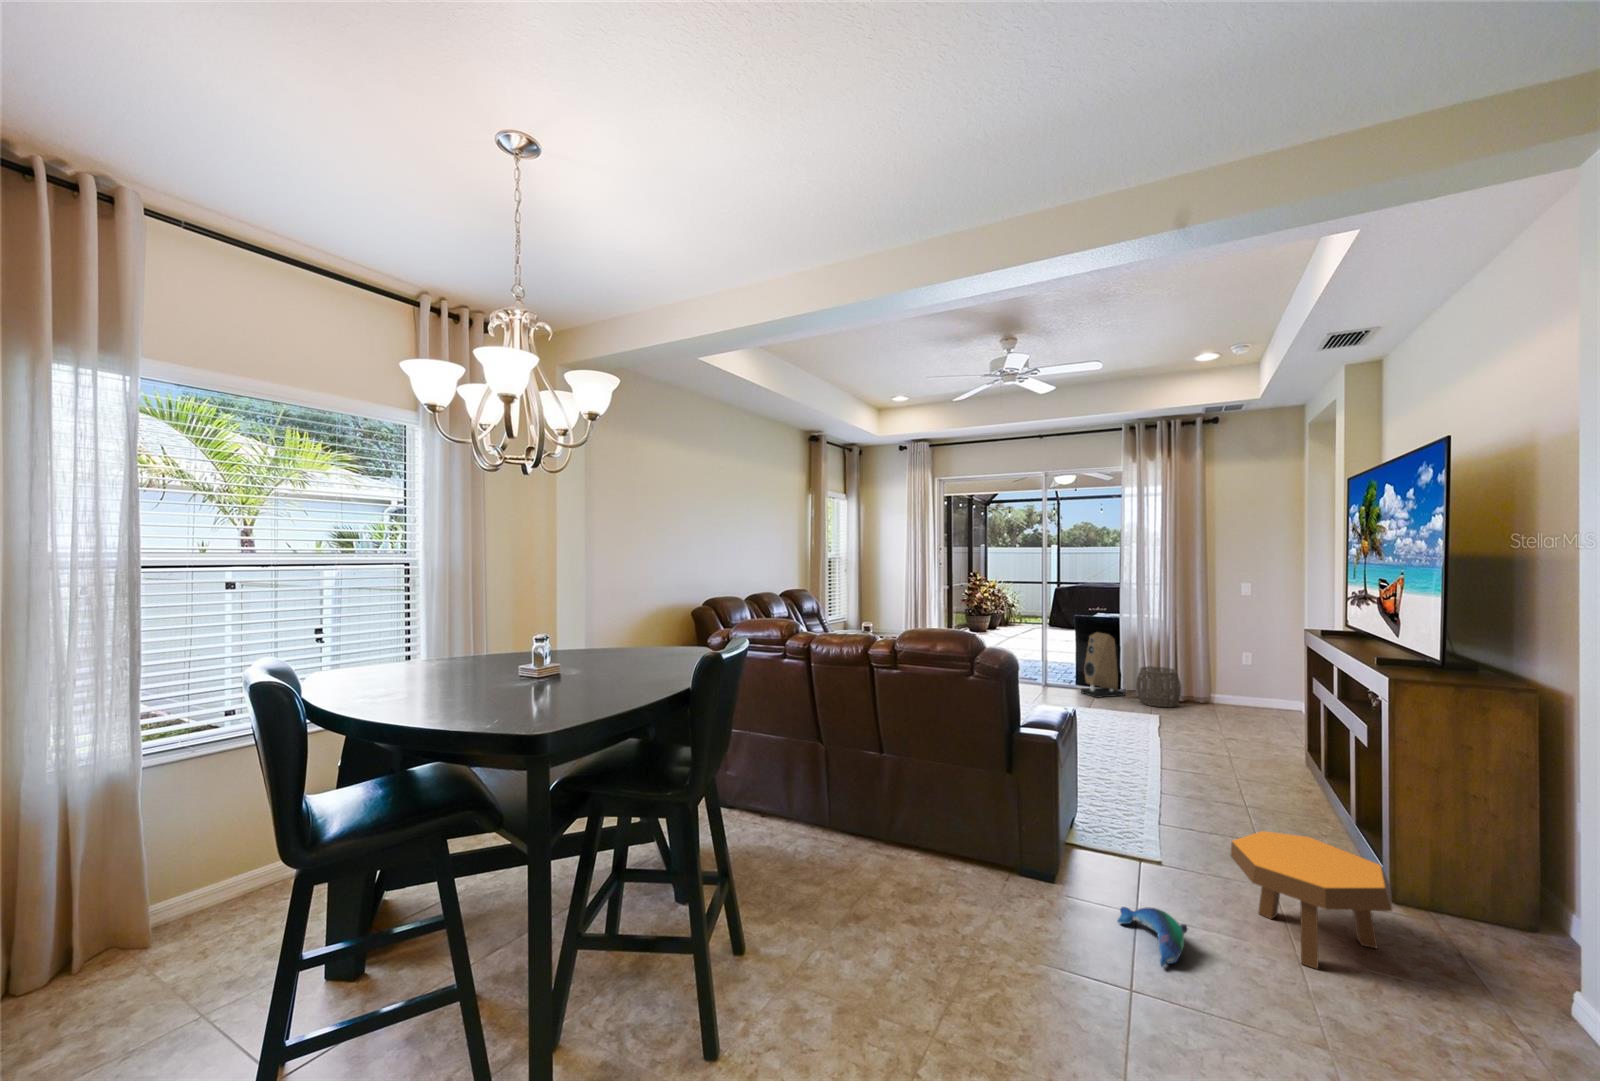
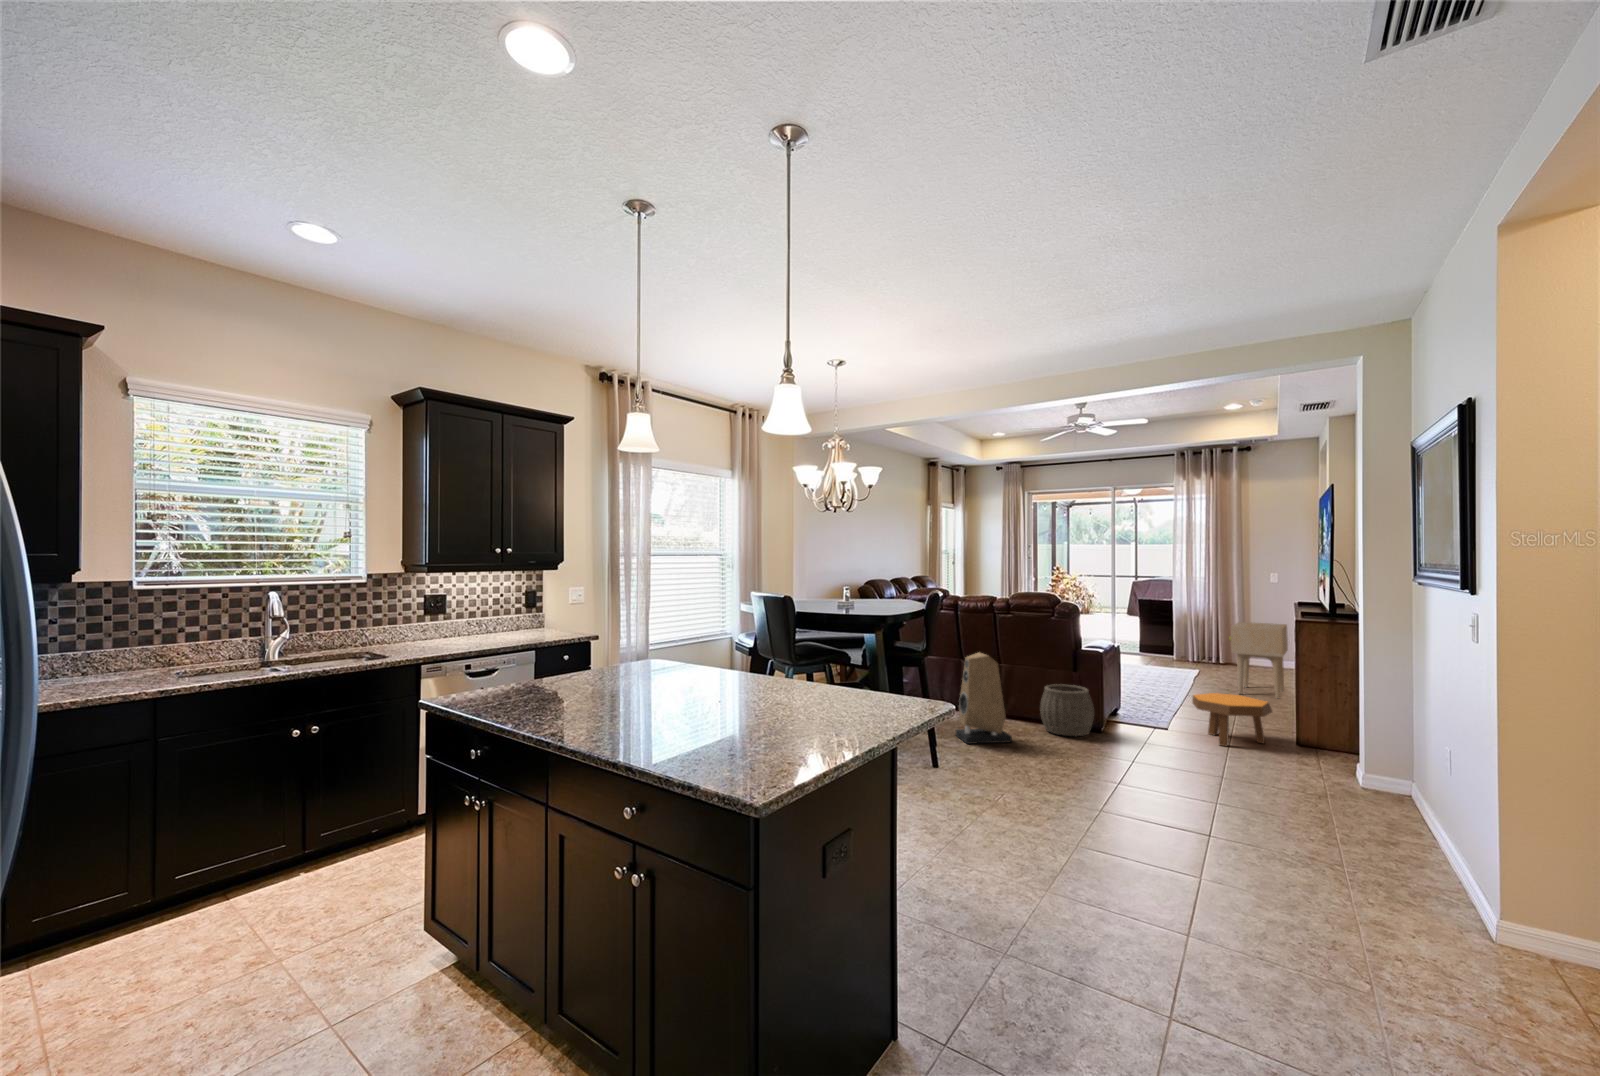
speaker: present [1081,632,1125,698] -> present [956,653,1012,744]
side table: none [1223,661,1309,784] -> present [1229,622,1288,698]
woven basket: present [1136,666,1182,707] -> present [1041,684,1094,736]
plush toy: present [1118,907,1187,967] -> none [1126,723,1161,743]

